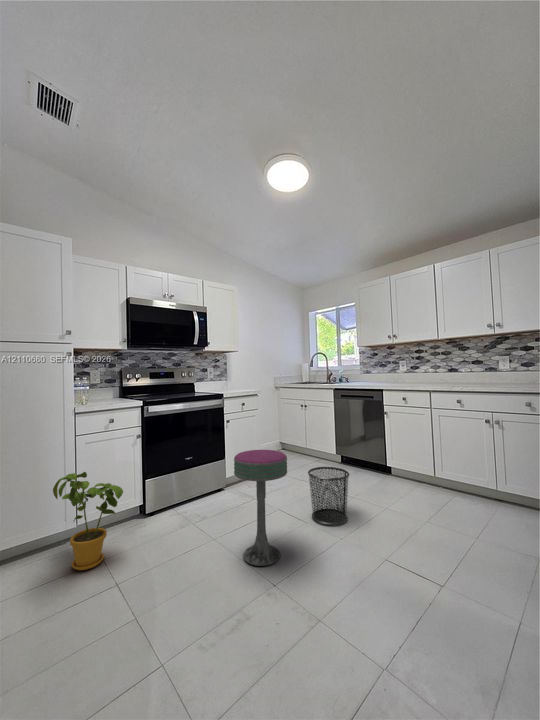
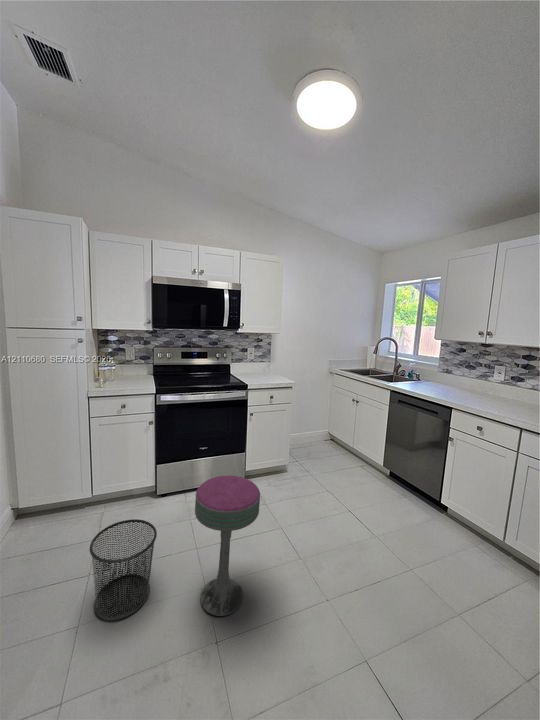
waste bin: present [308,467,349,525] -> present [90,519,157,620]
house plant: present [53,472,123,570] -> none [42,462,110,550]

